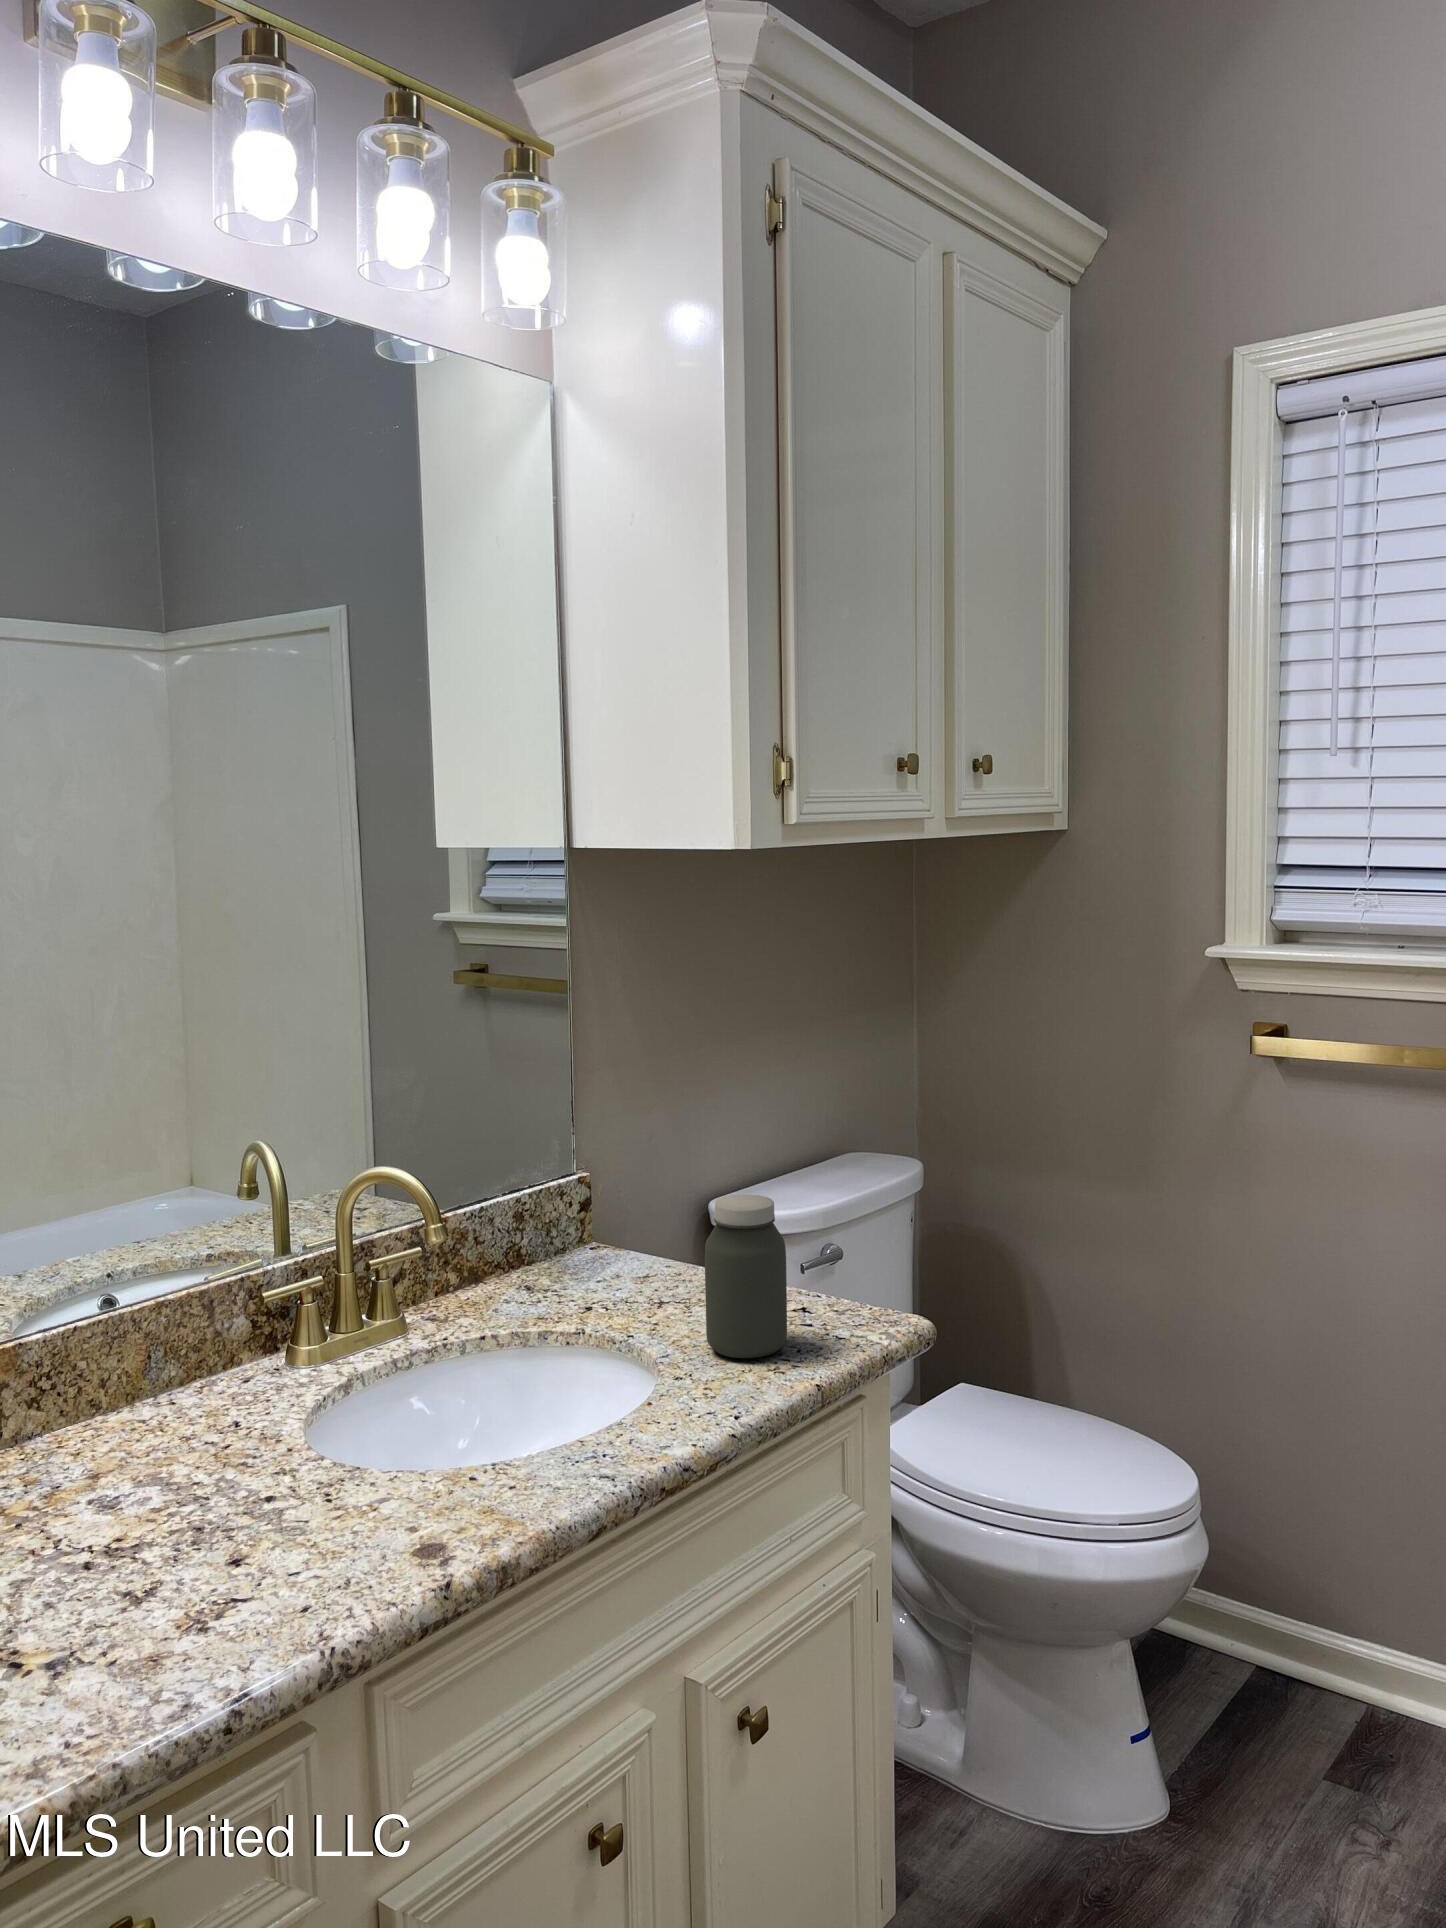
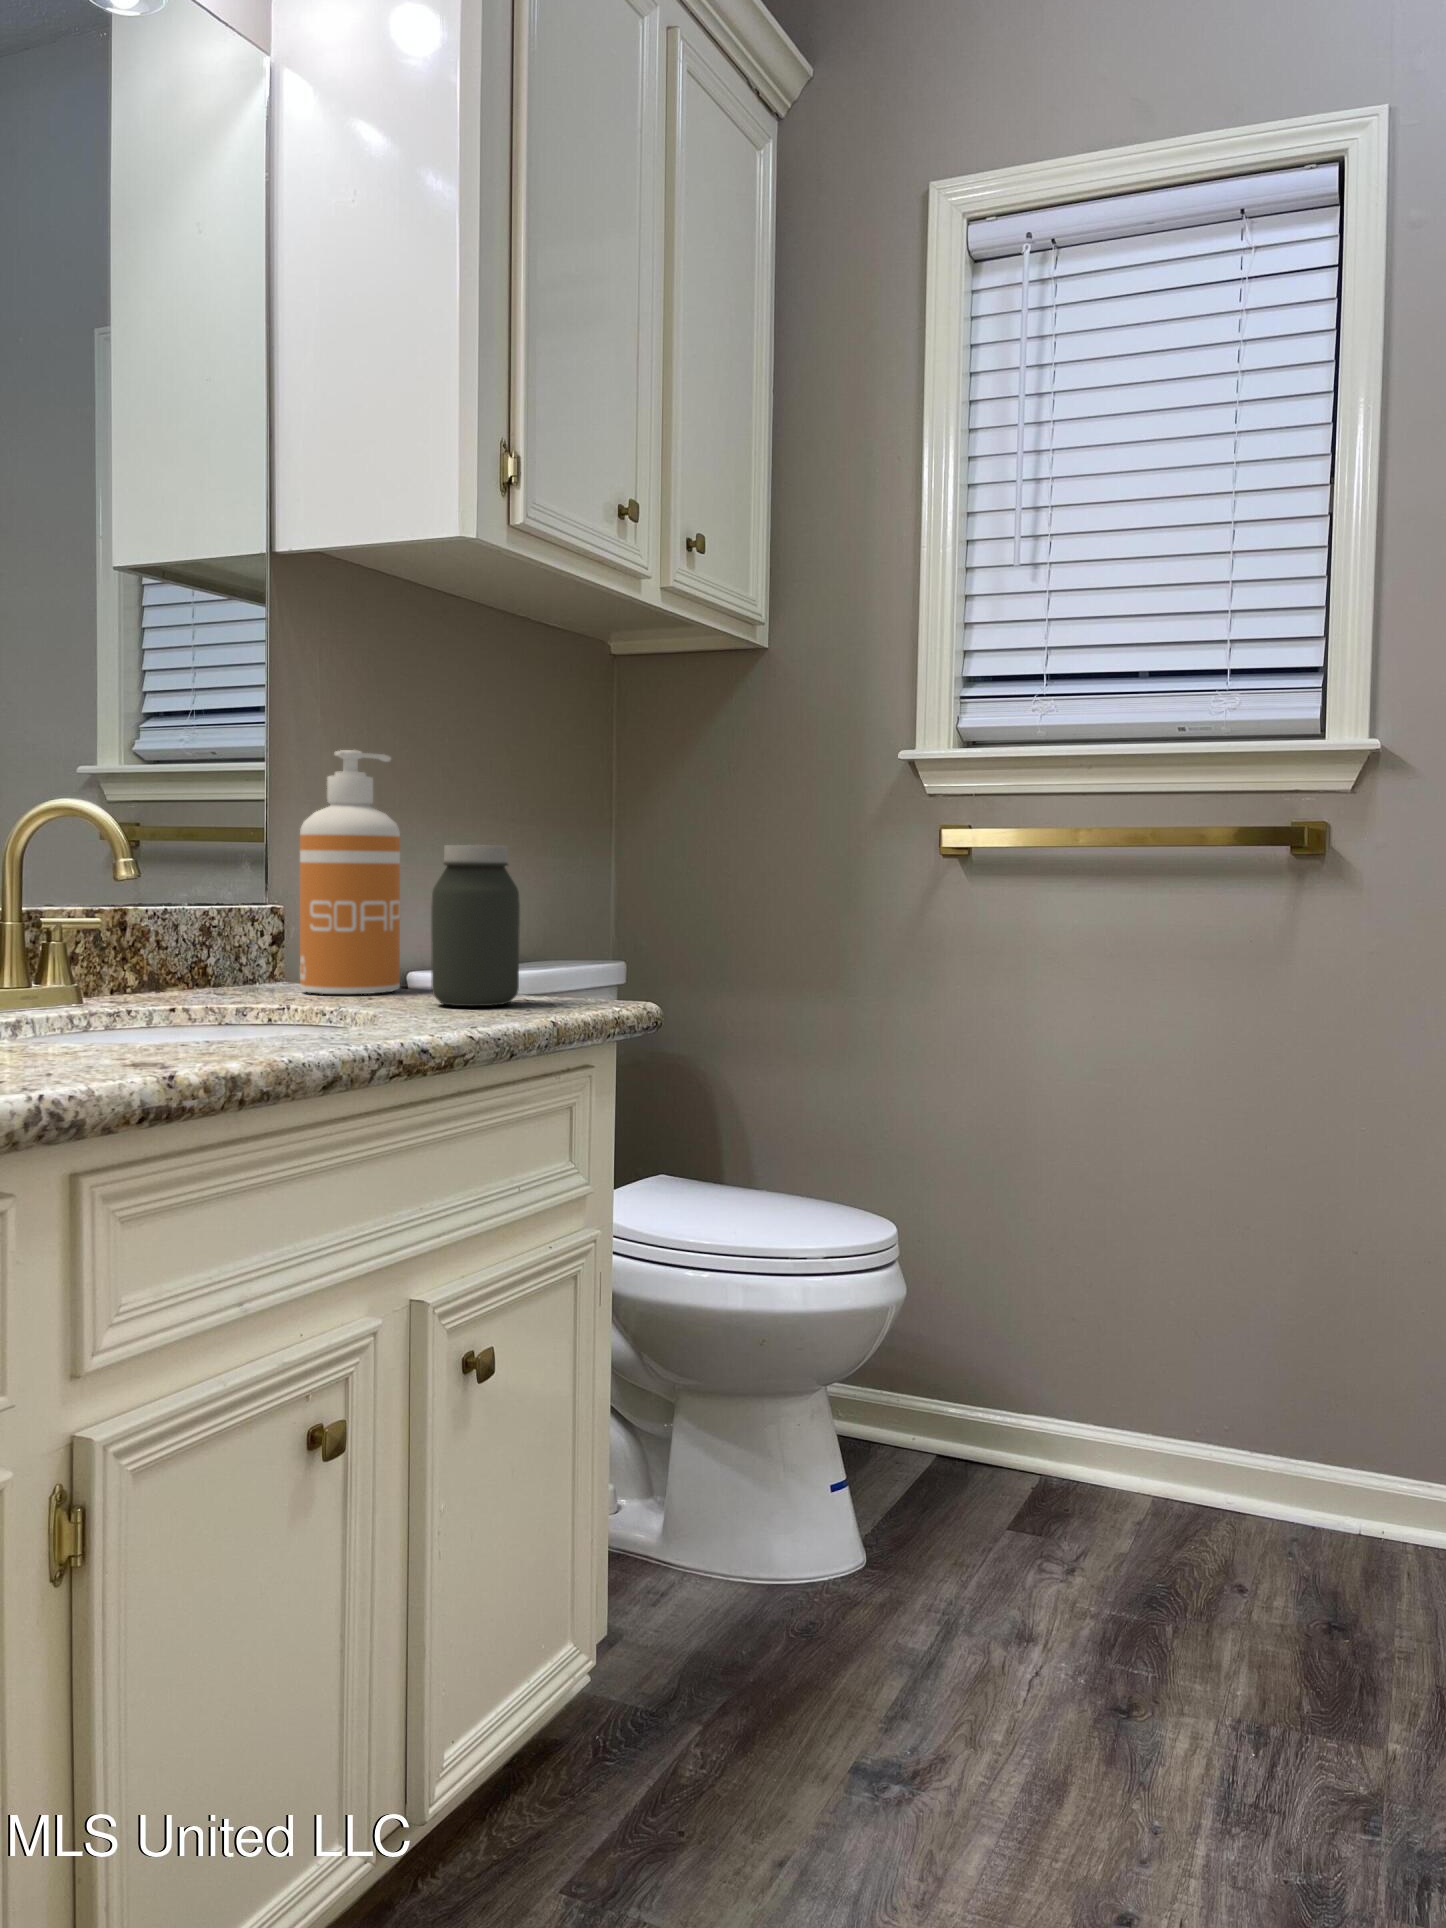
soap dispenser: none [593,1073,686,1309] -> present [300,750,400,994]

